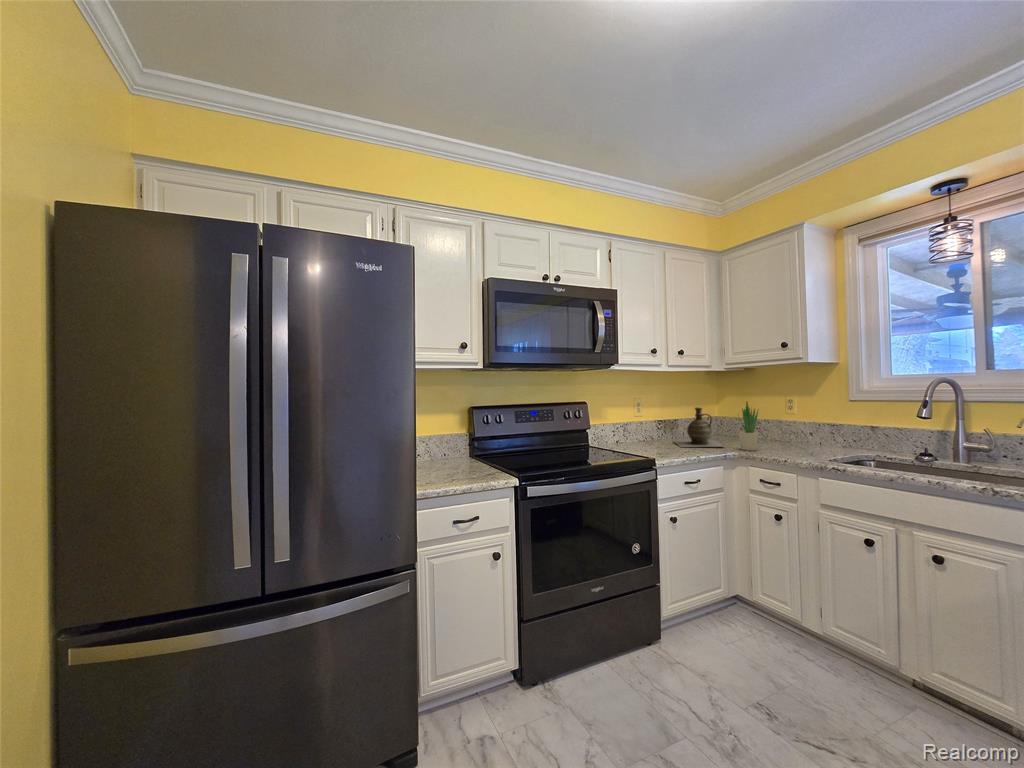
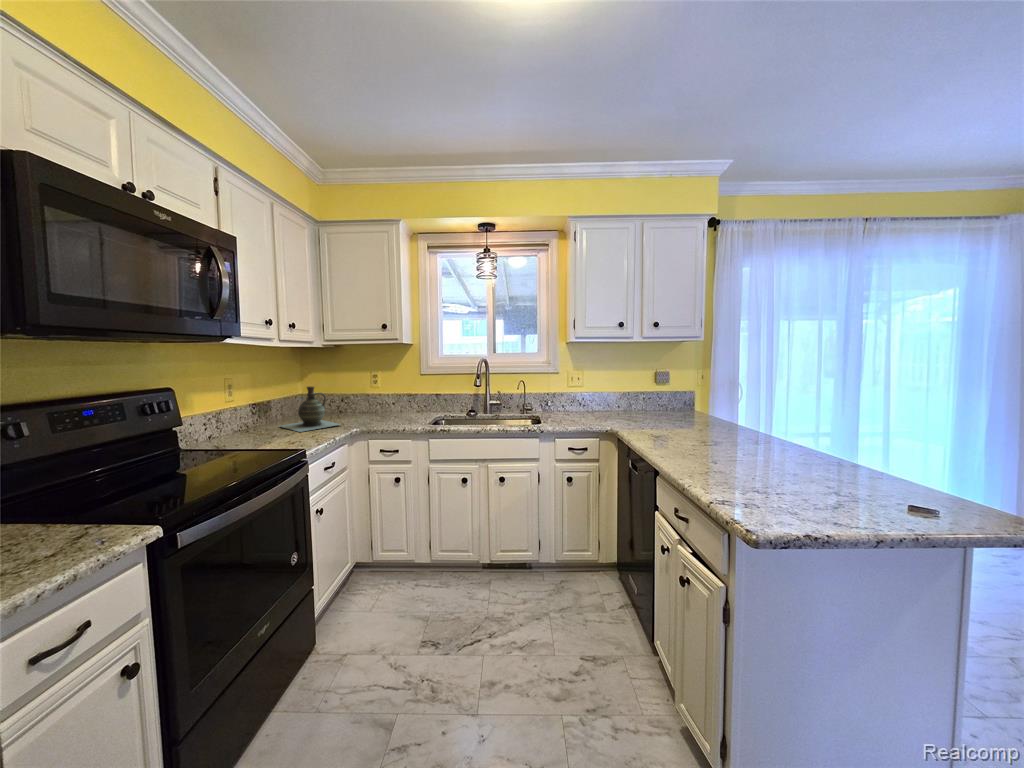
potted plant: present [739,402,759,451] -> none [352,378,372,425]

